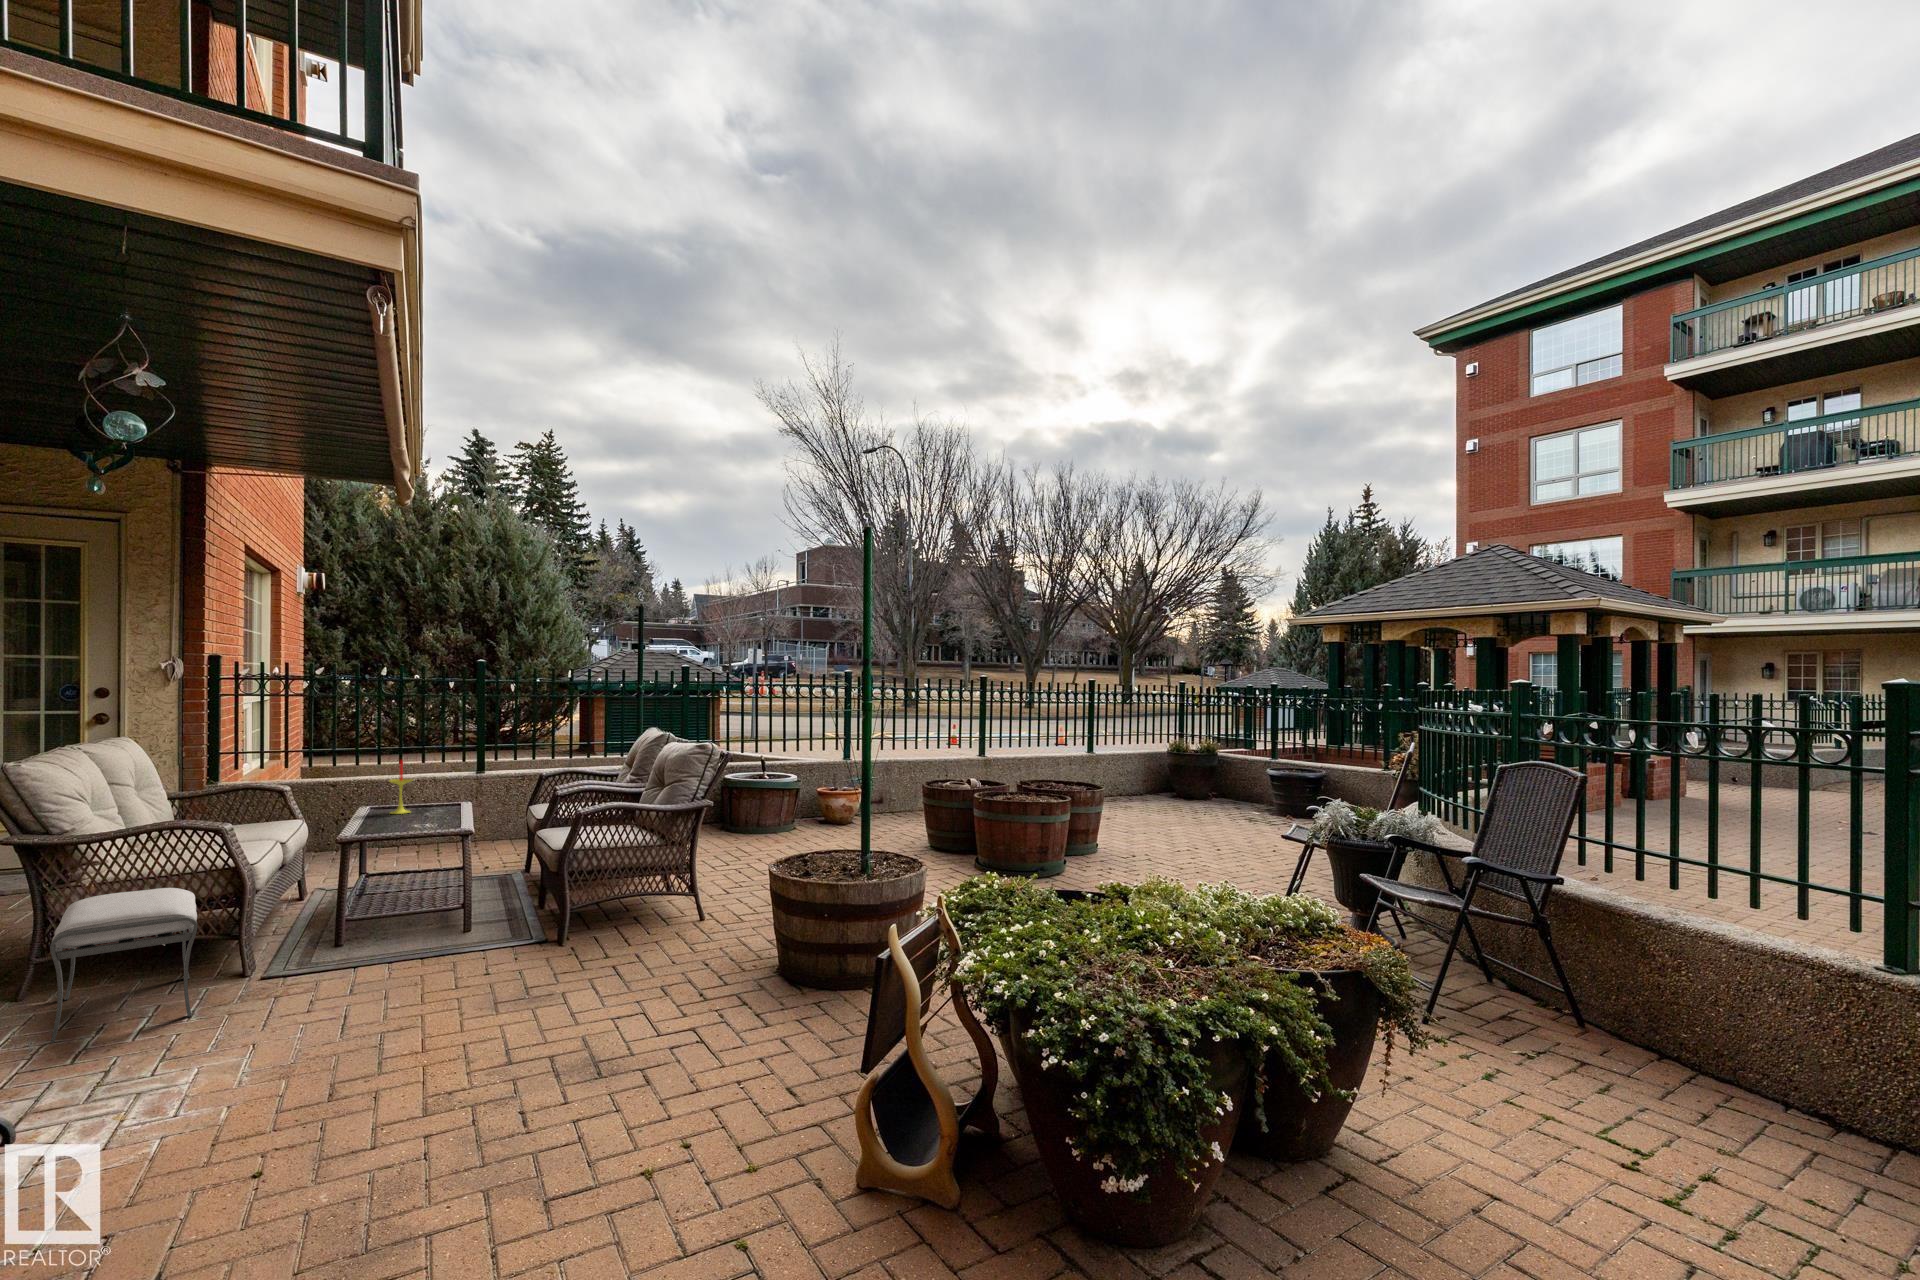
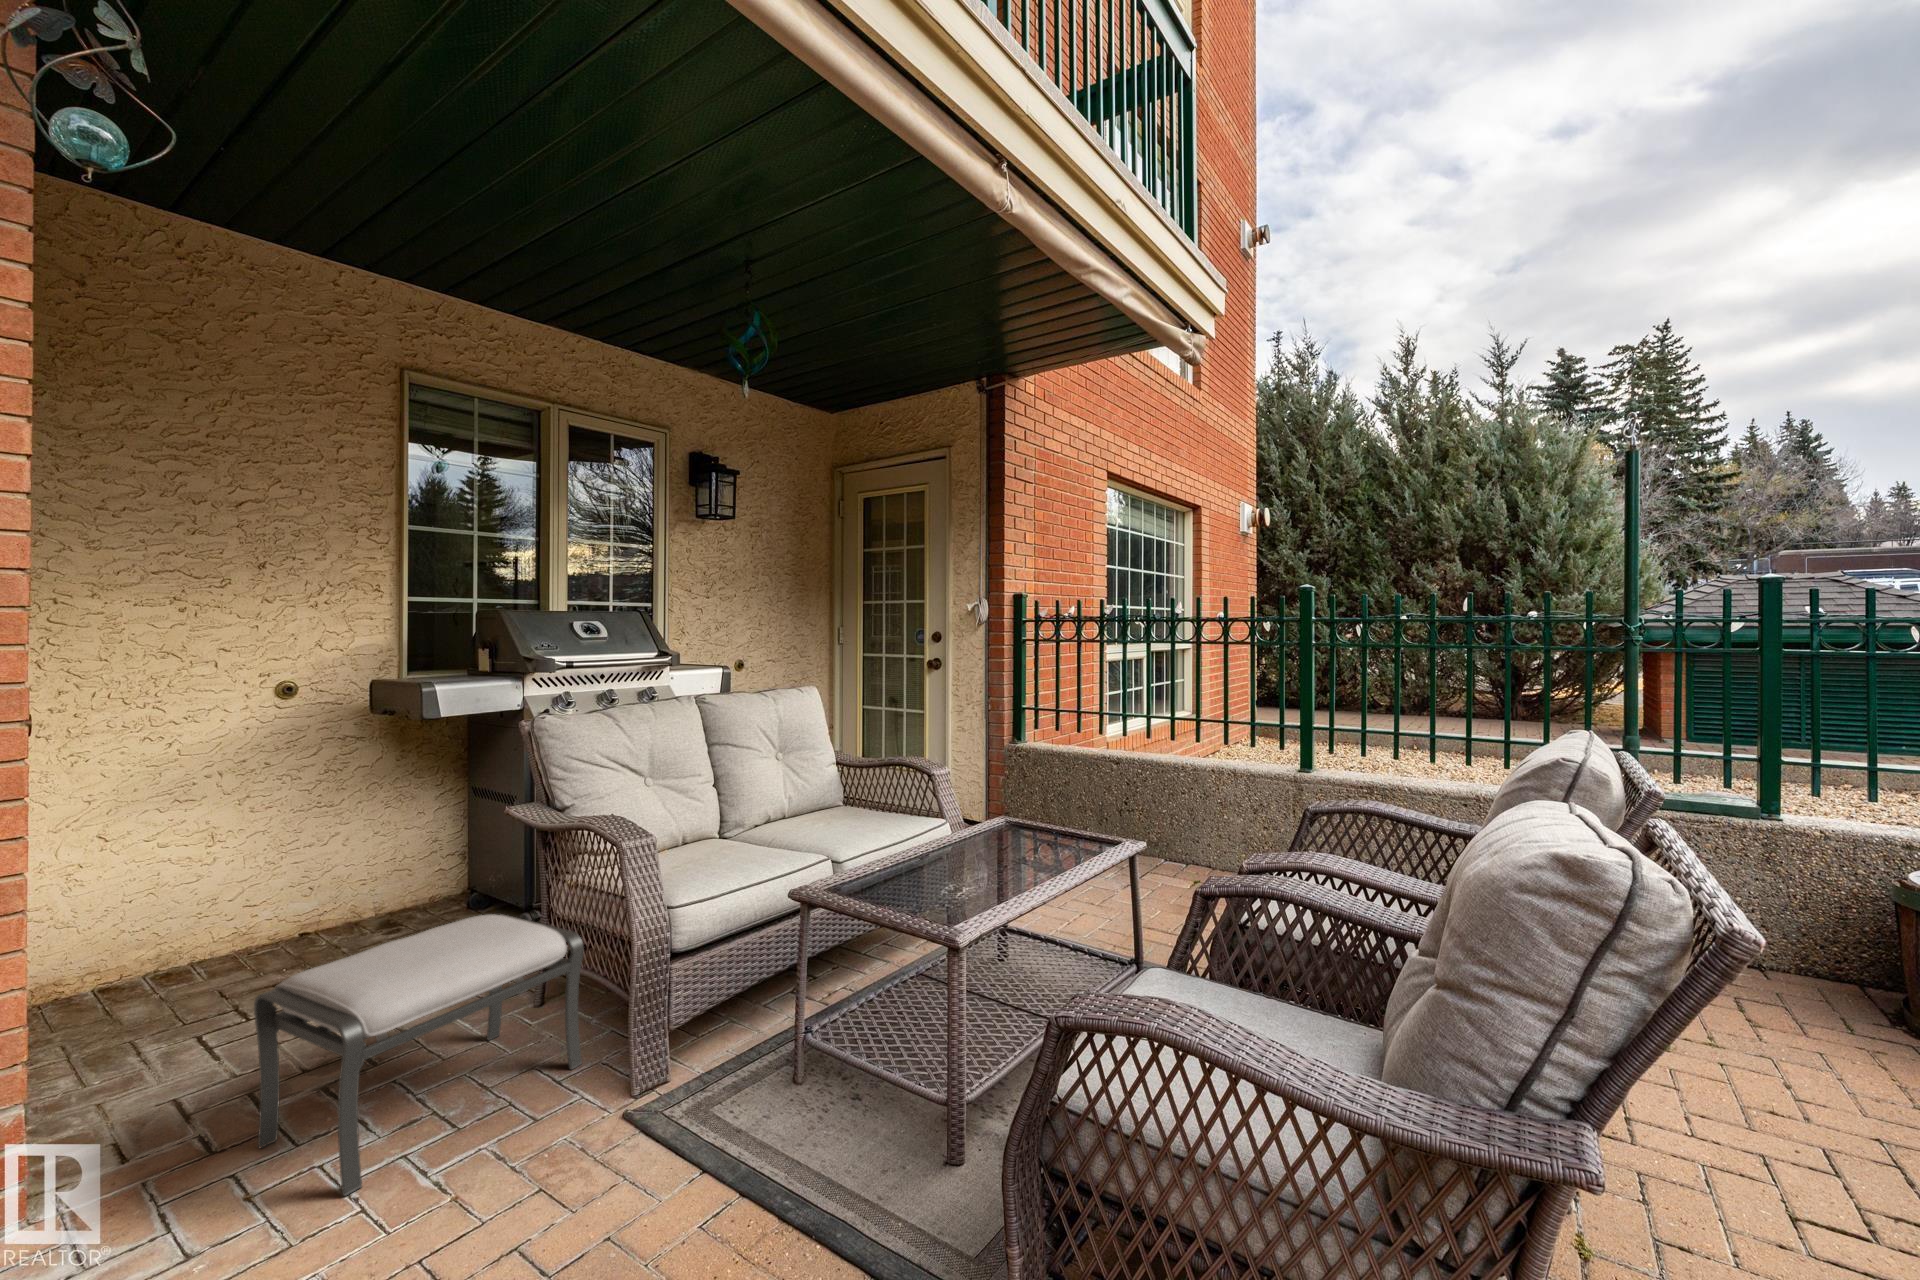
candle: present [390,761,413,814] -> none [1009,754,1045,848]

